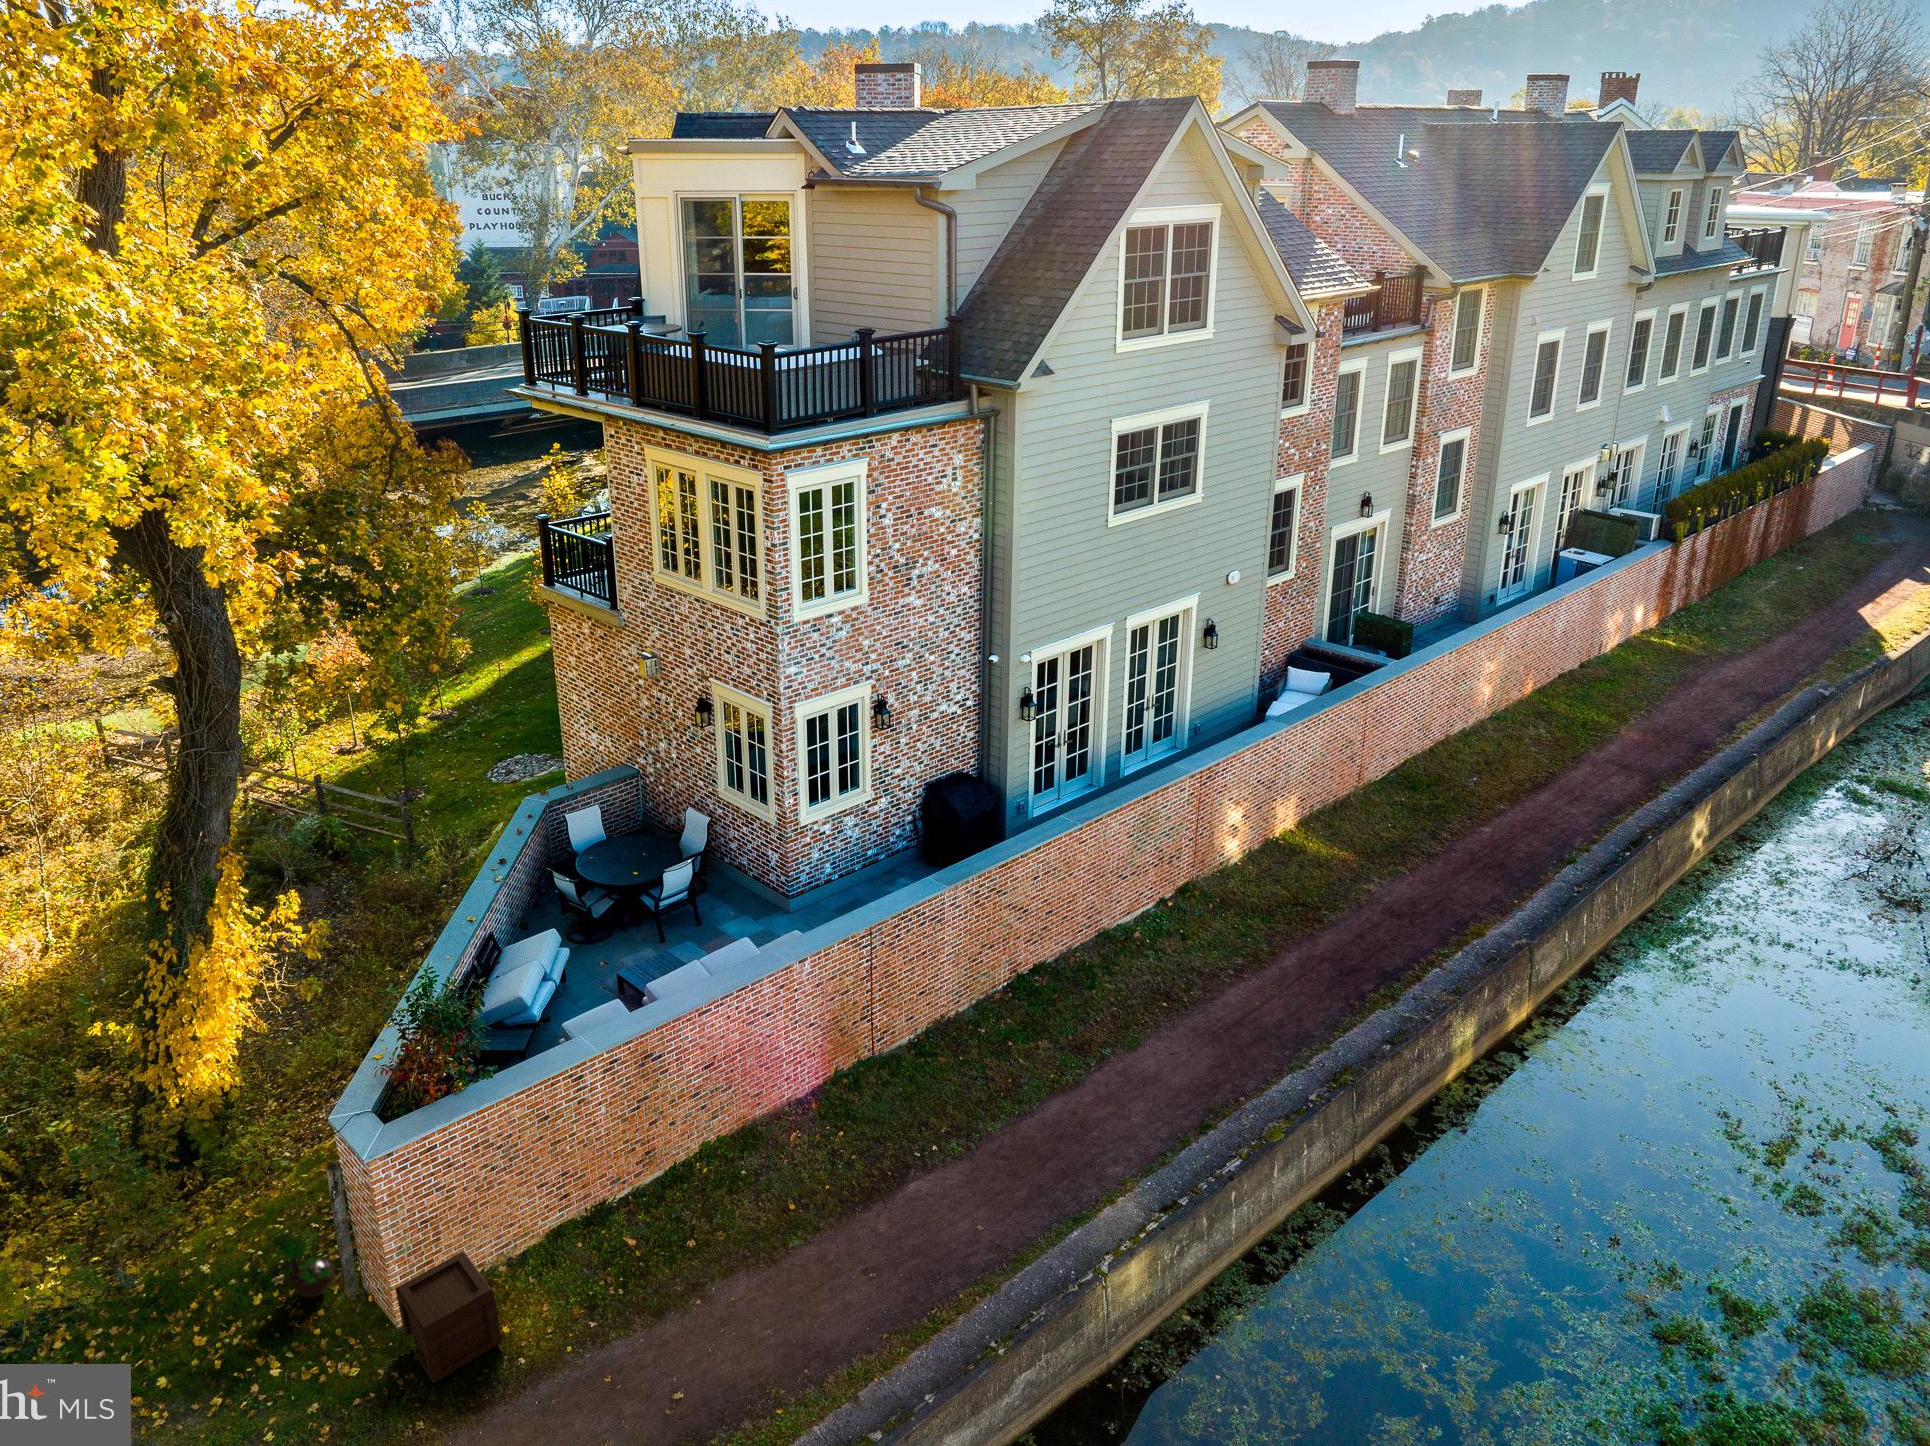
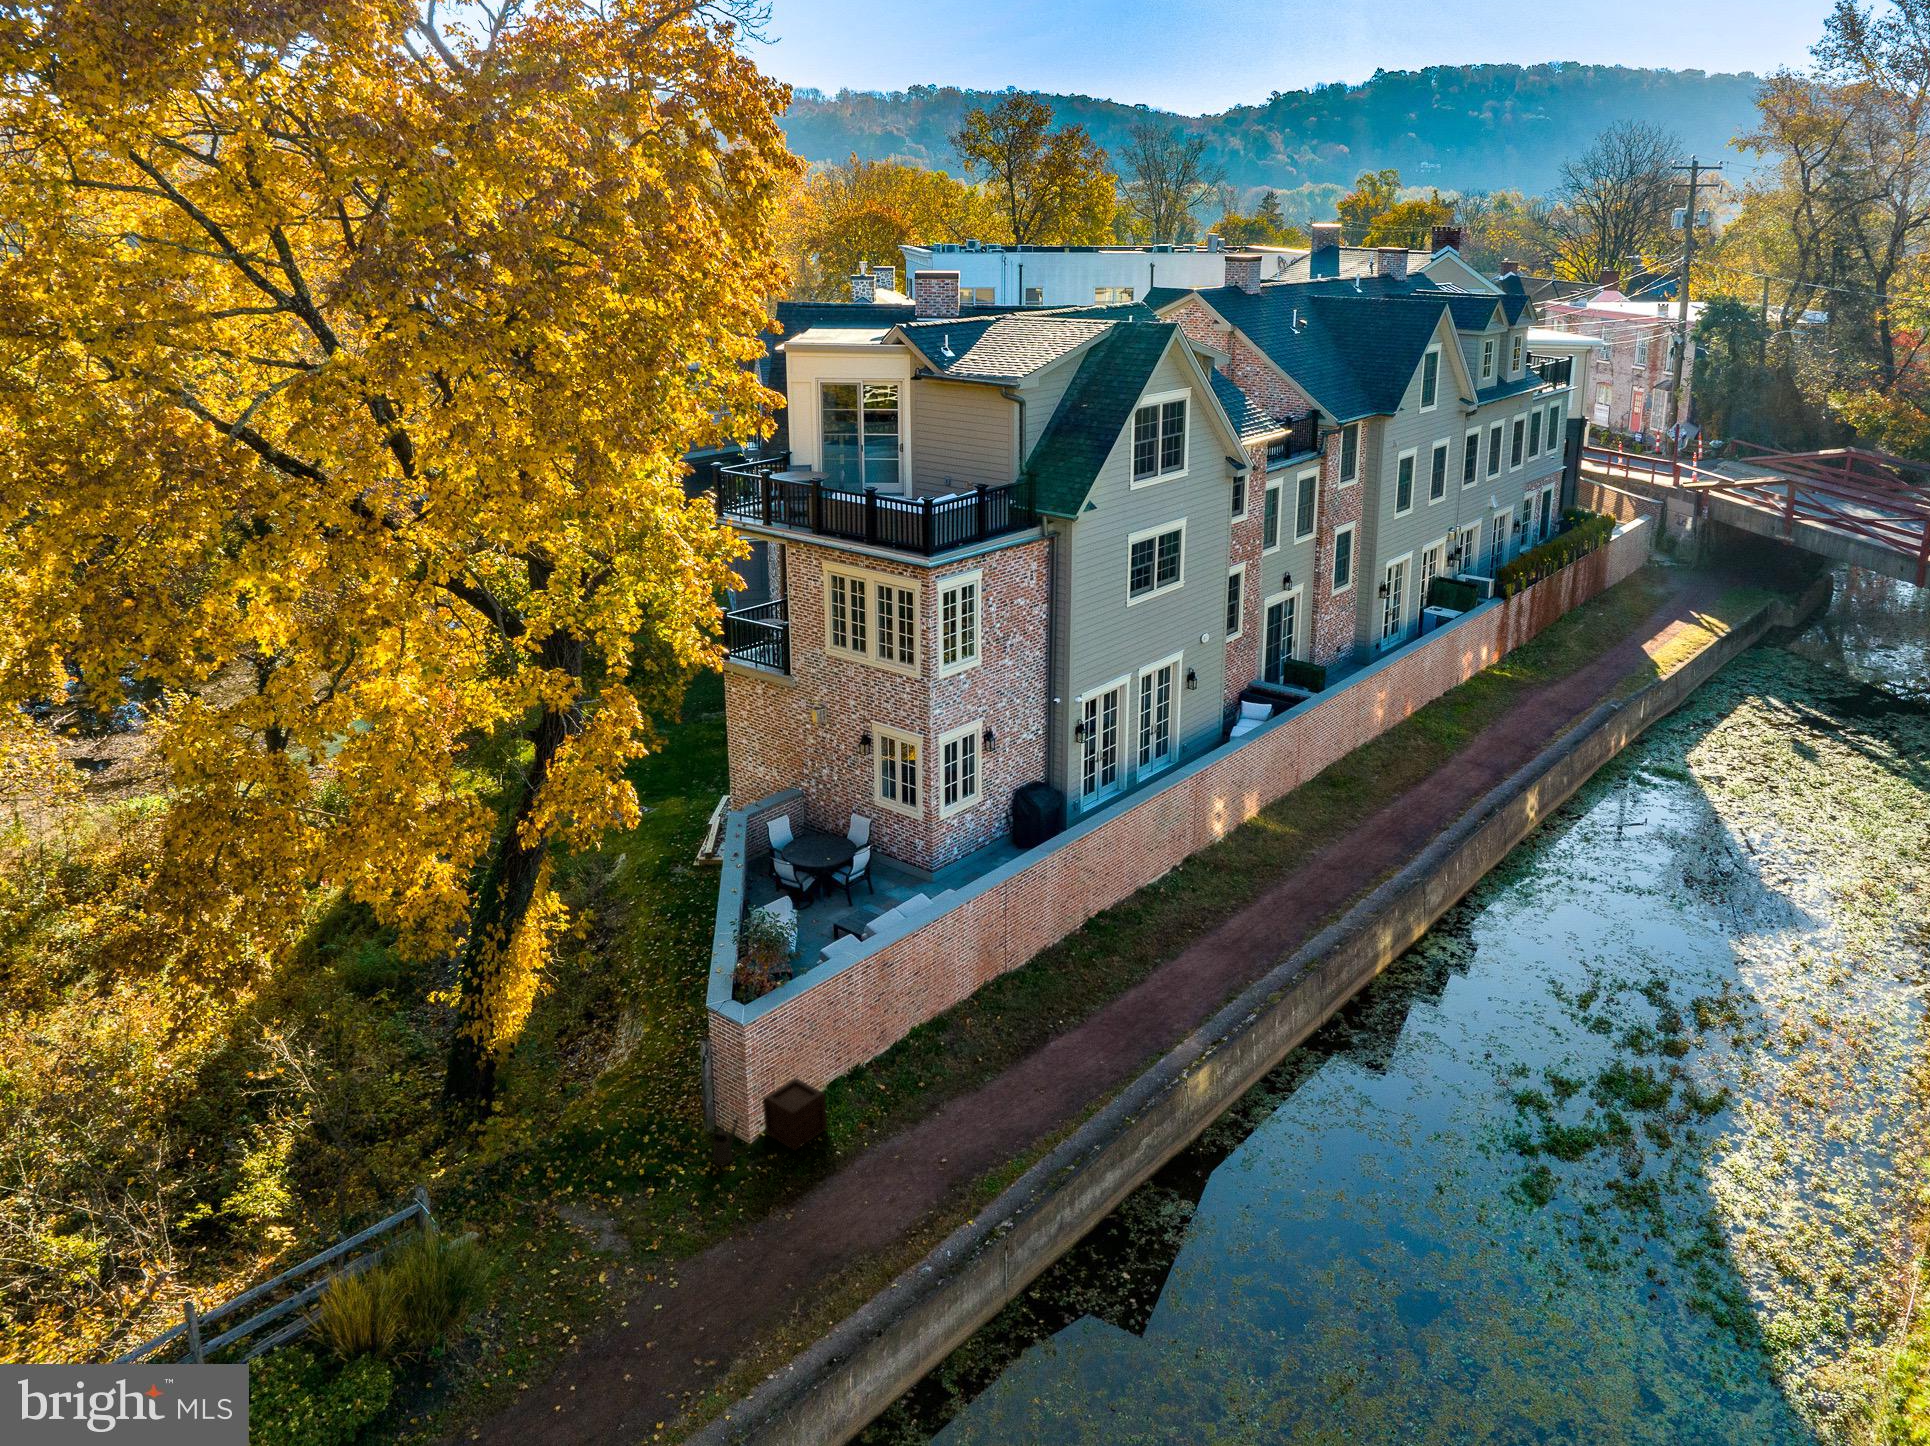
potted tree: present [268,1228,334,1298] -> none [665,1068,706,1120]
watering can: none [292,1314,356,1399] -> present [713,1117,739,1166]

